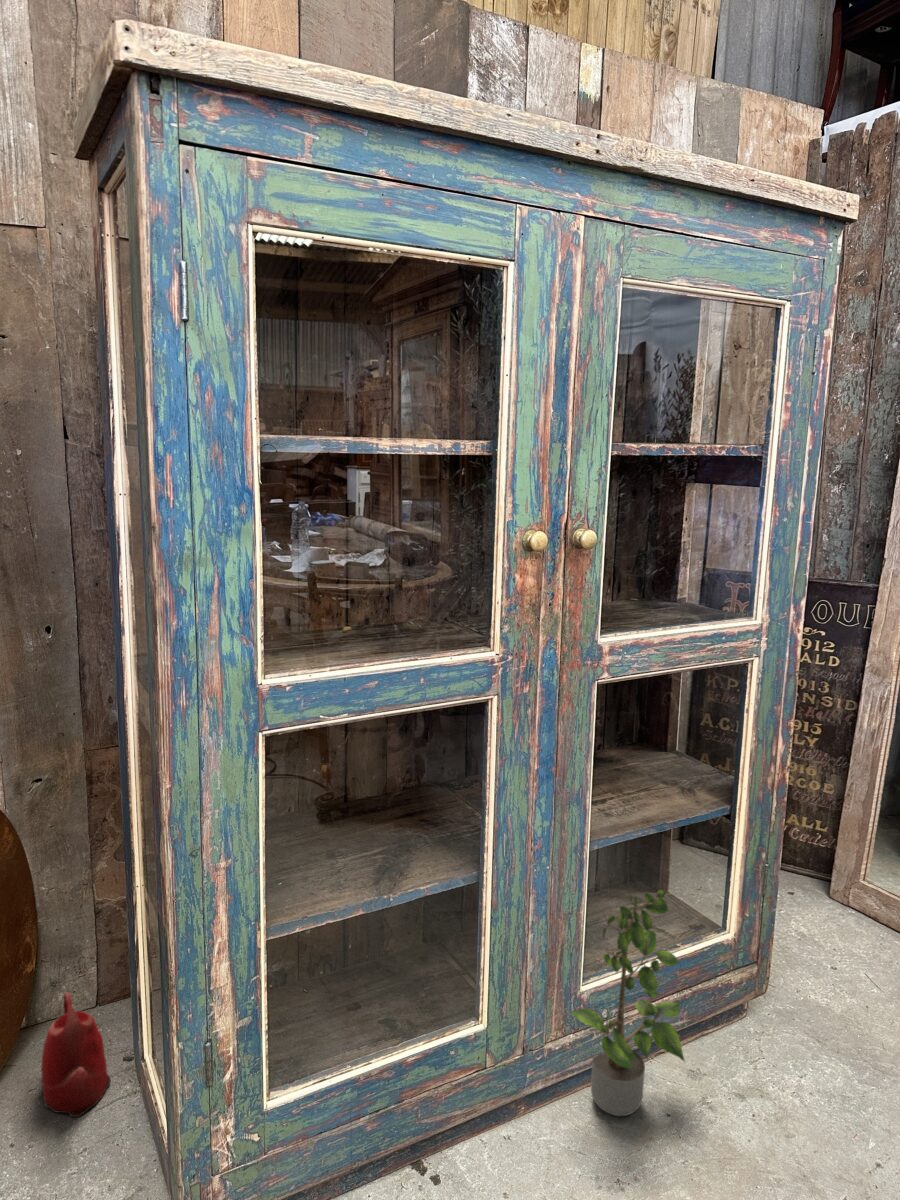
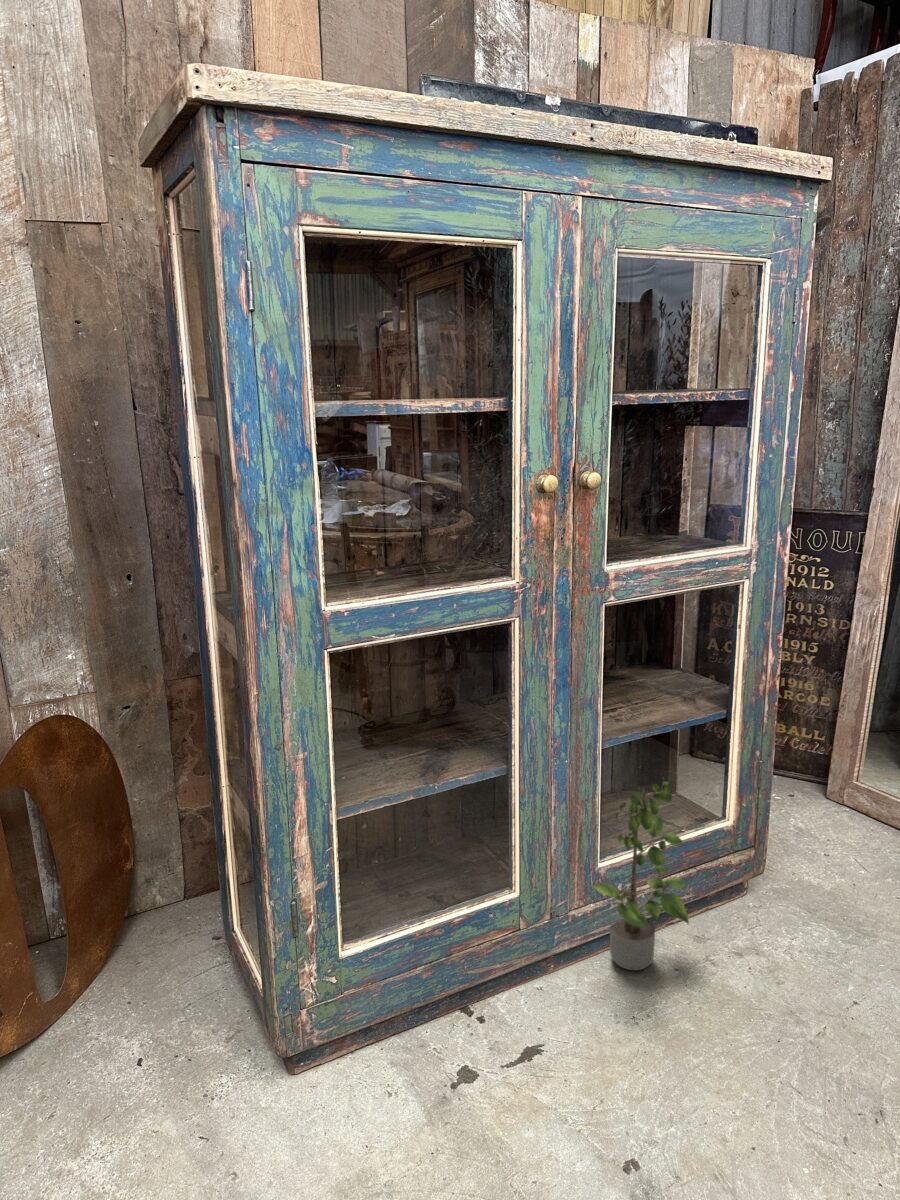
watering can: present [41,992,111,1117] -> none [147,881,204,980]

